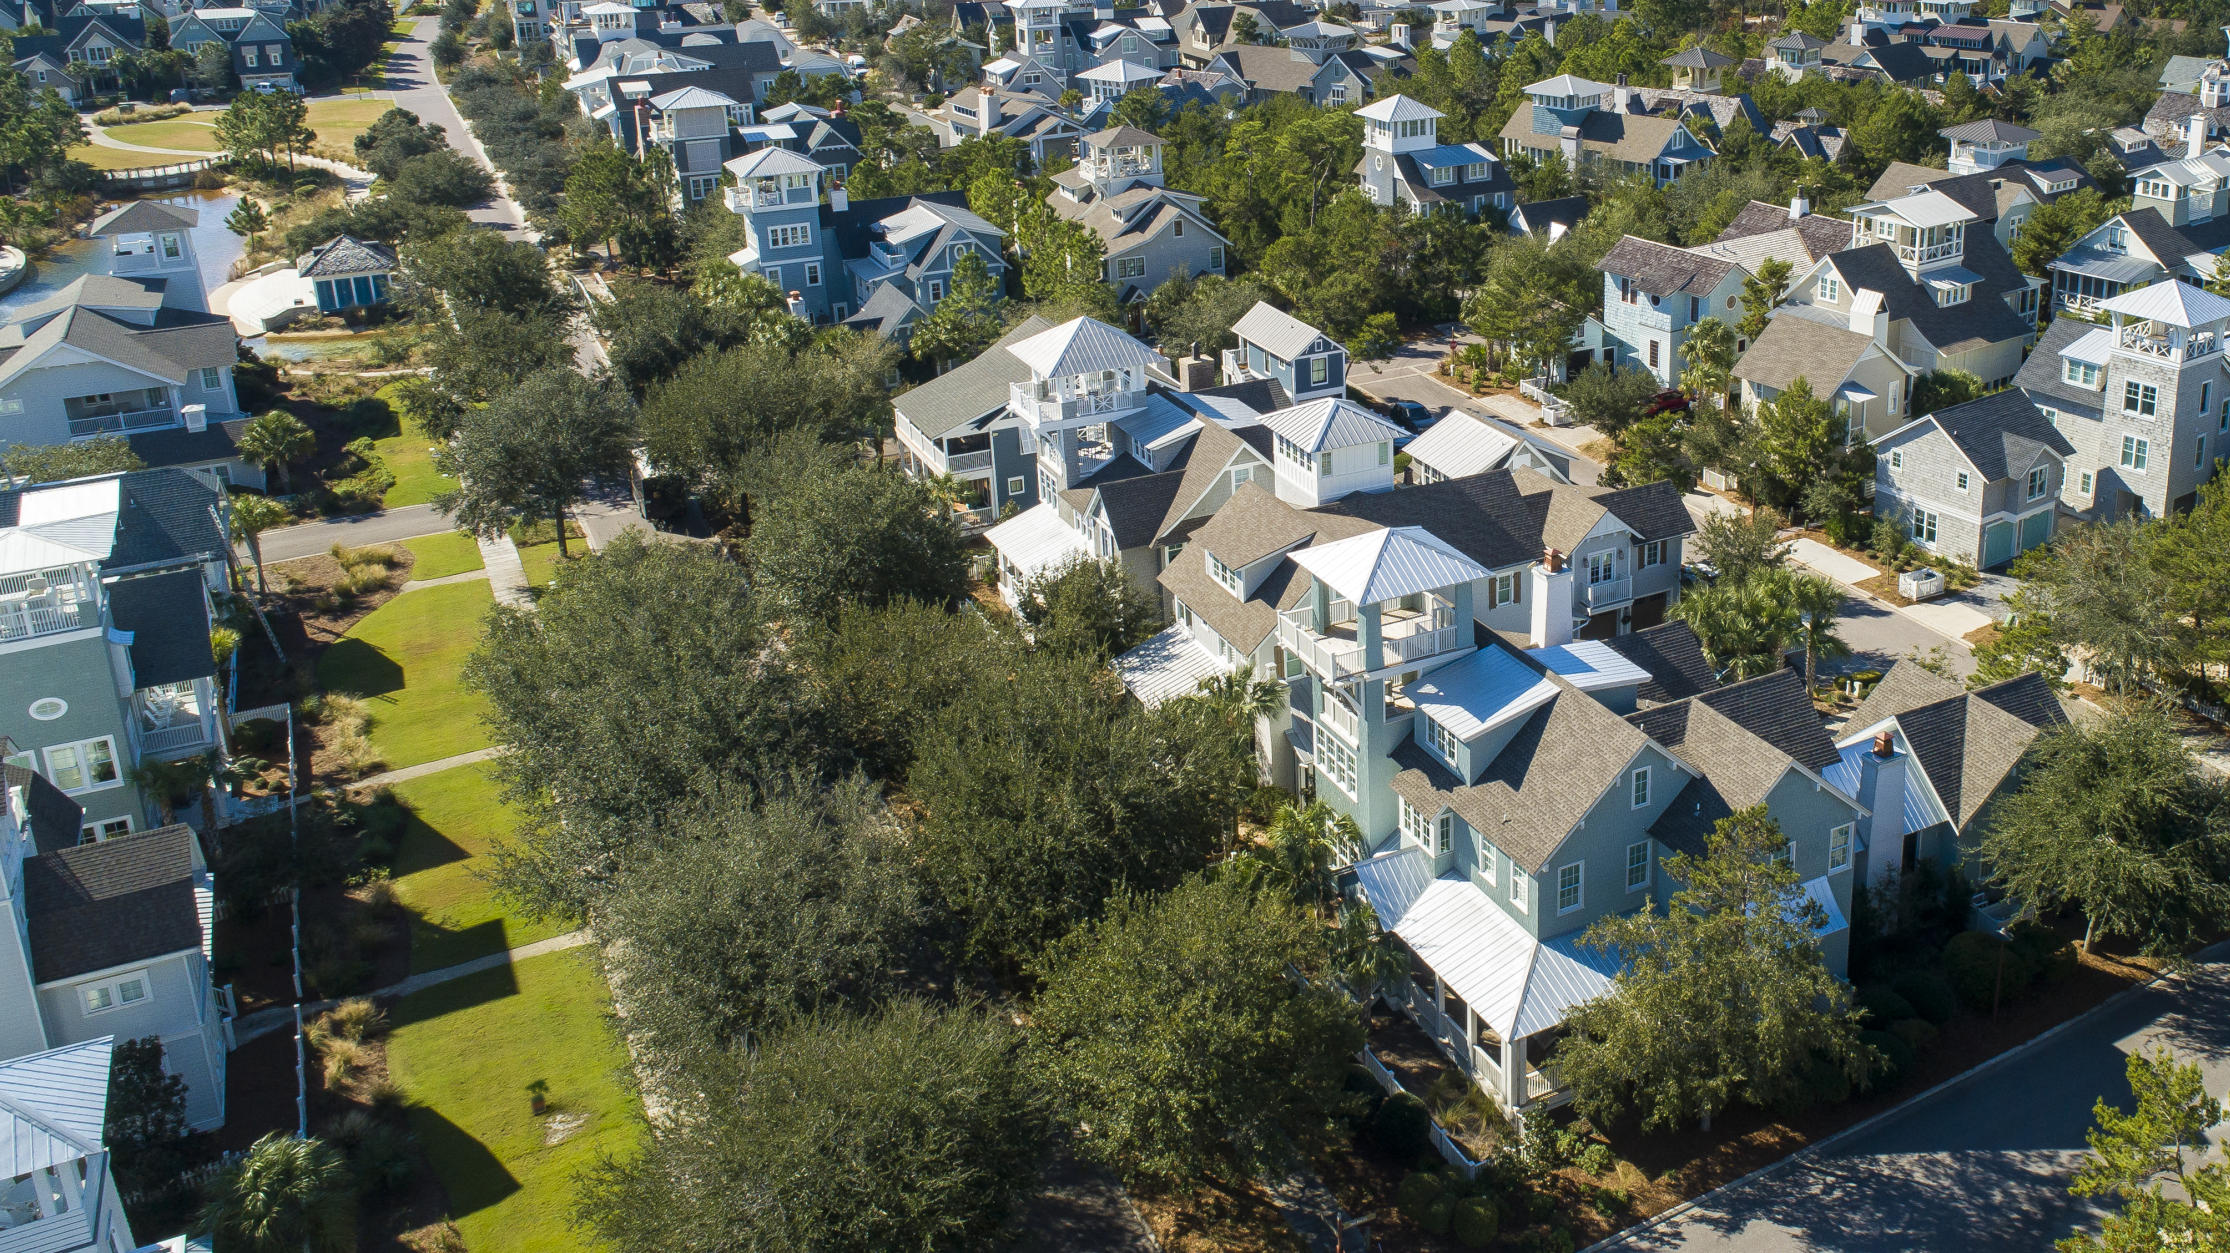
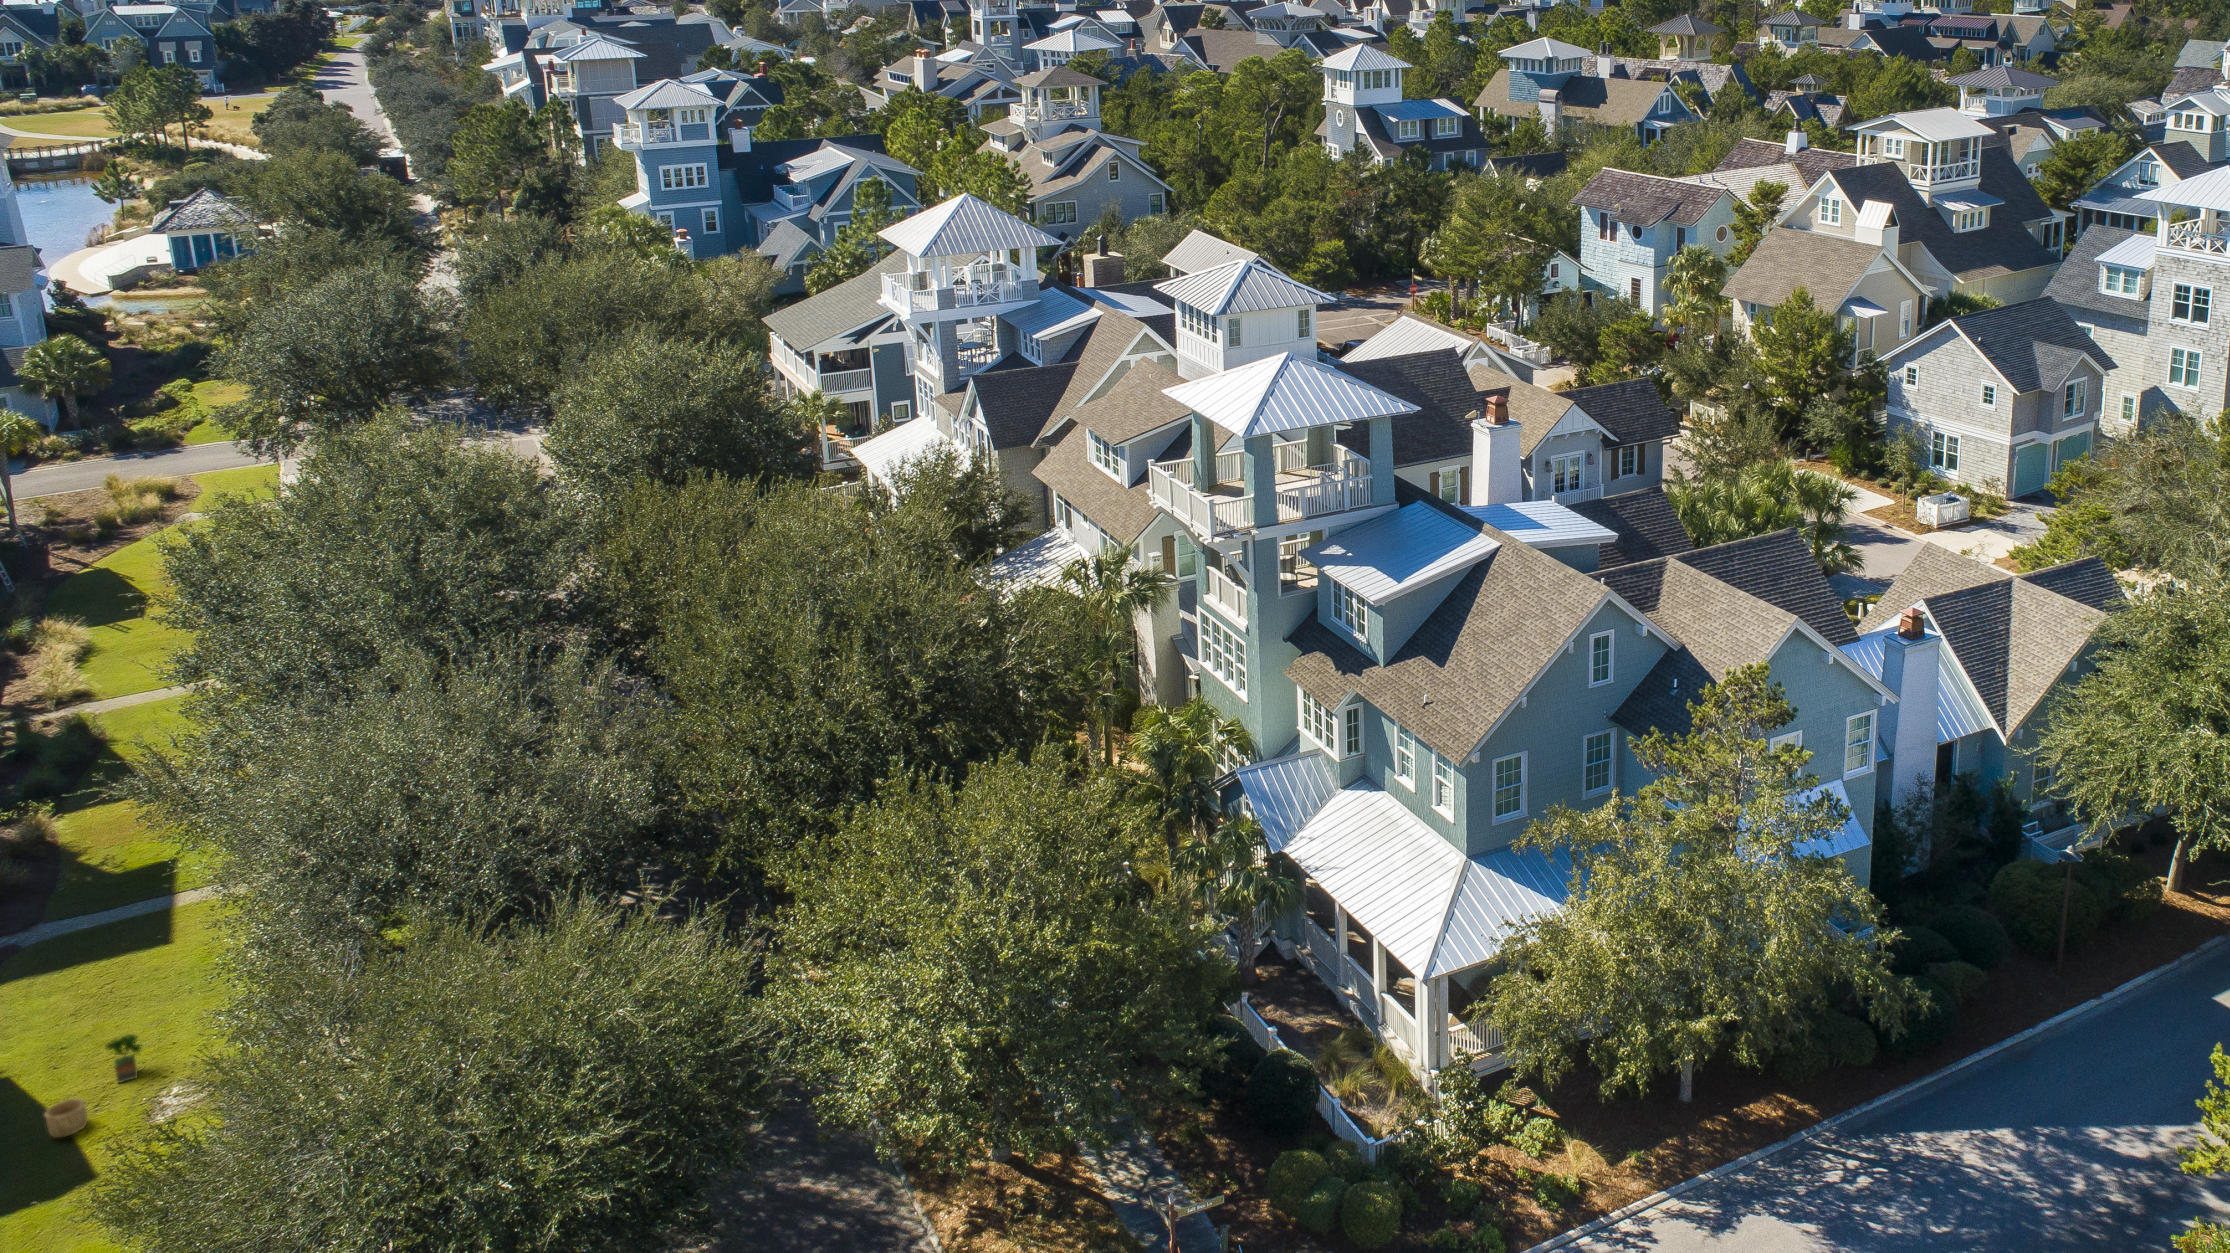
wooden bucket: none [495,1129,523,1159] -> present [45,1099,87,1137]

